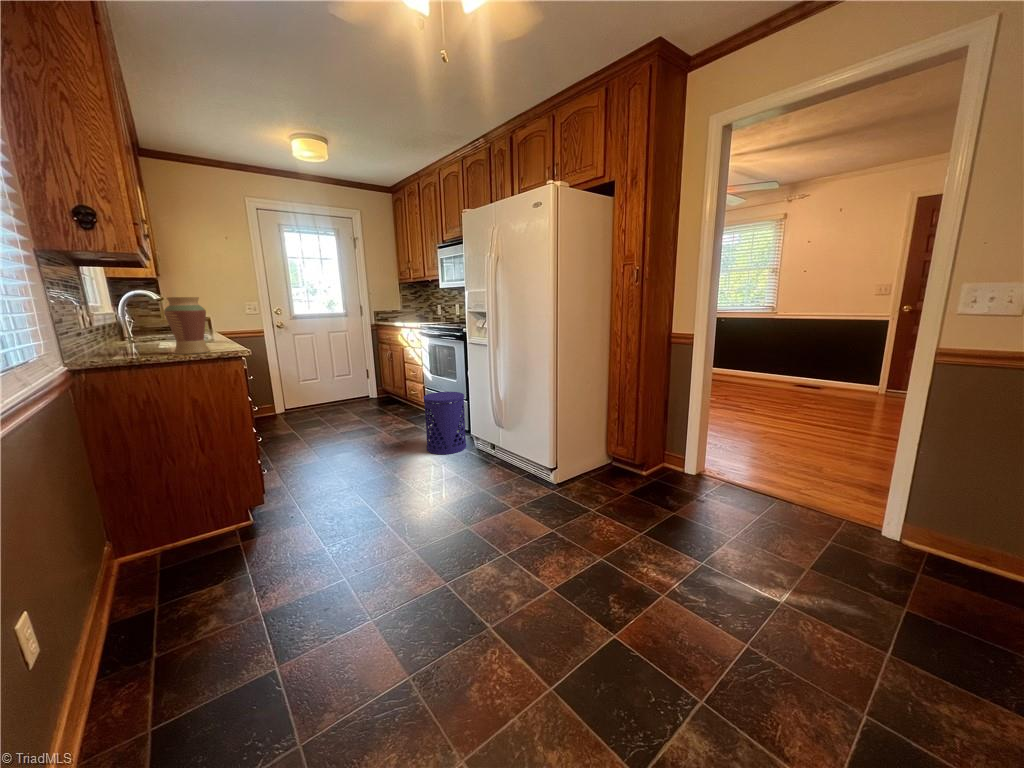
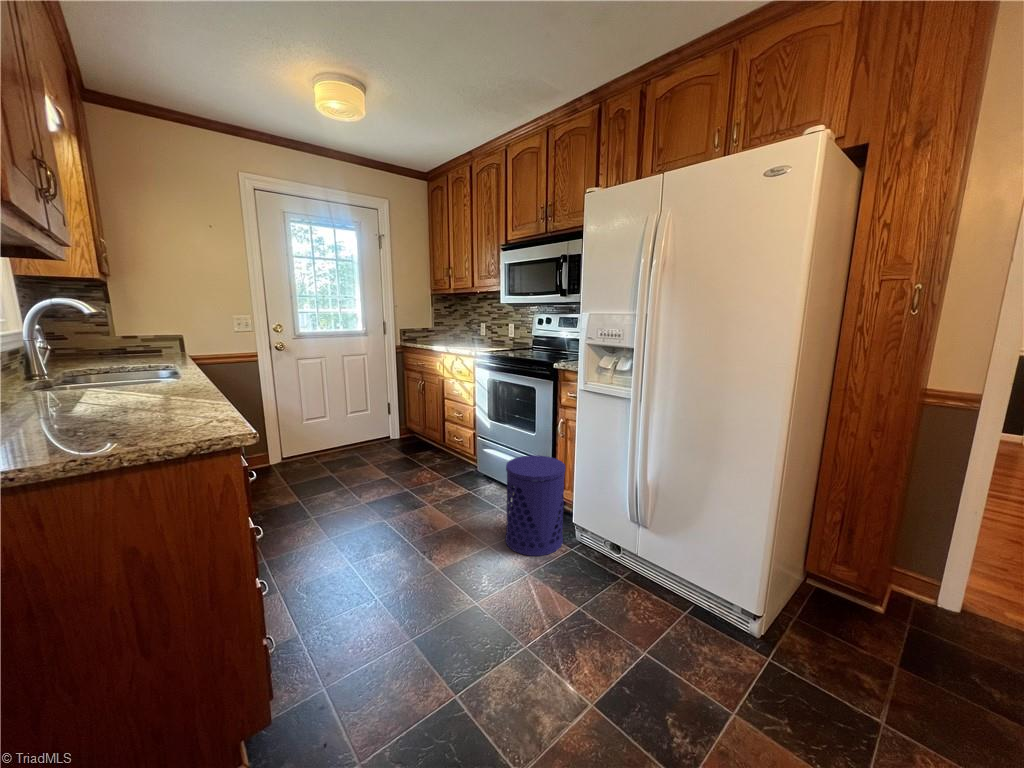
vase: present [164,297,210,354] -> none [78,321,180,445]

